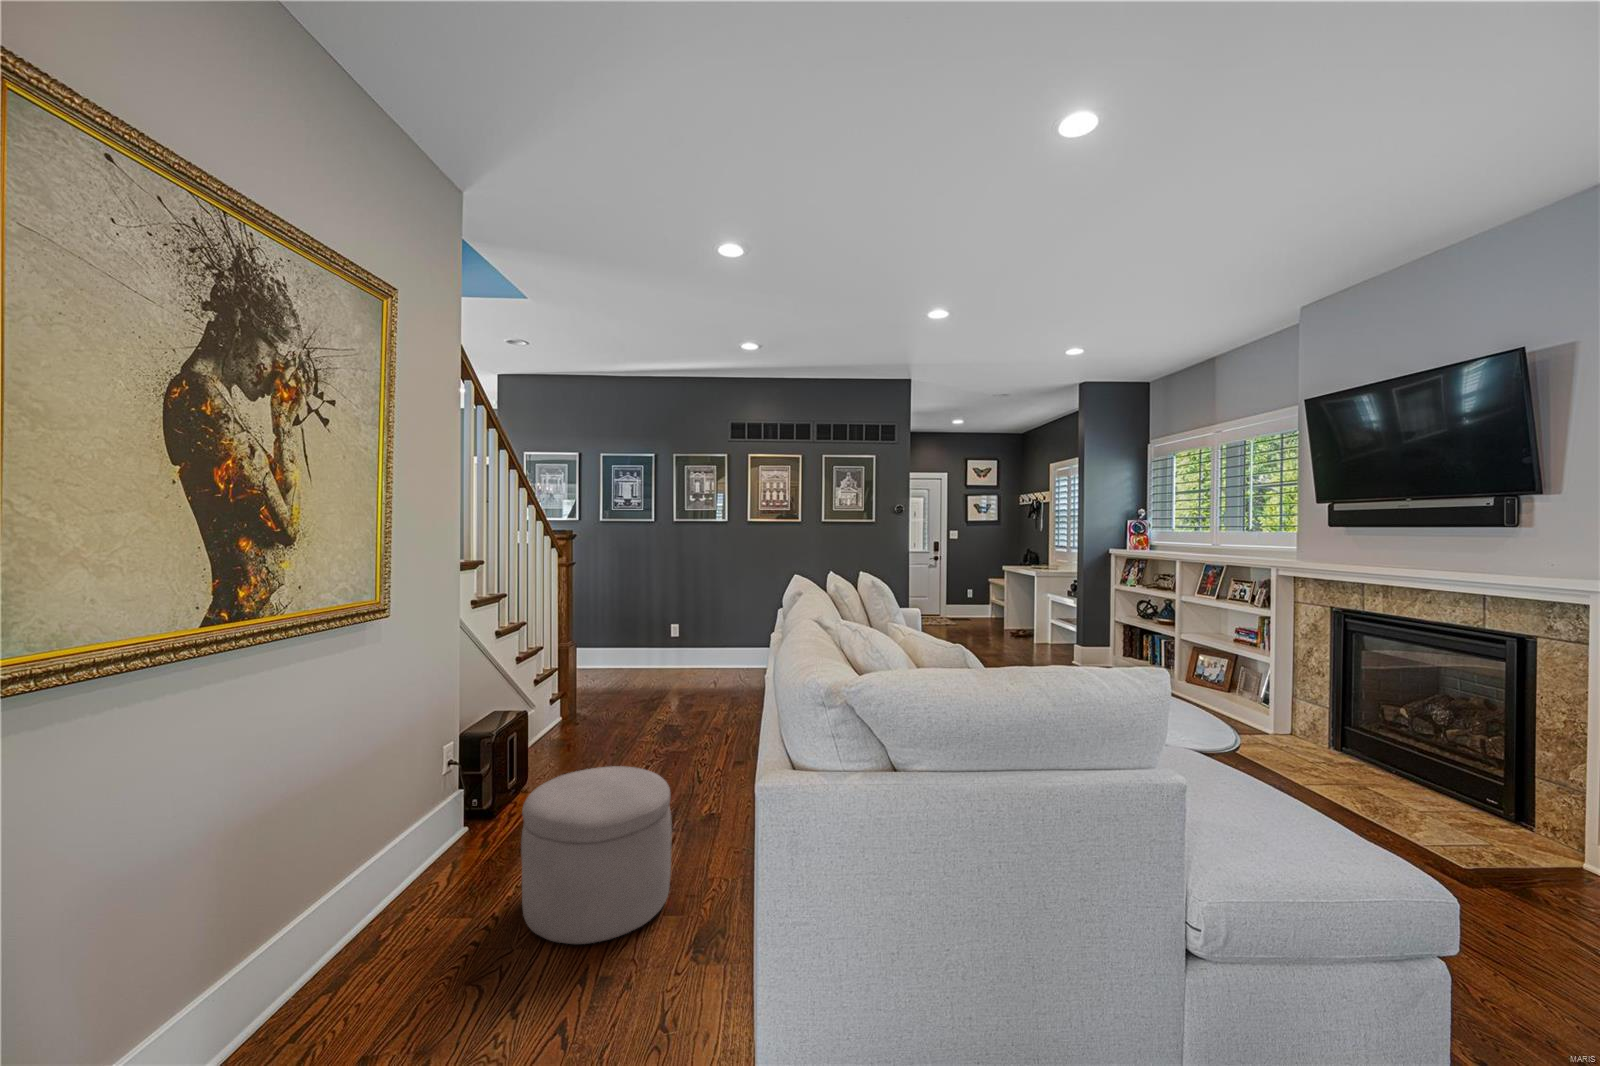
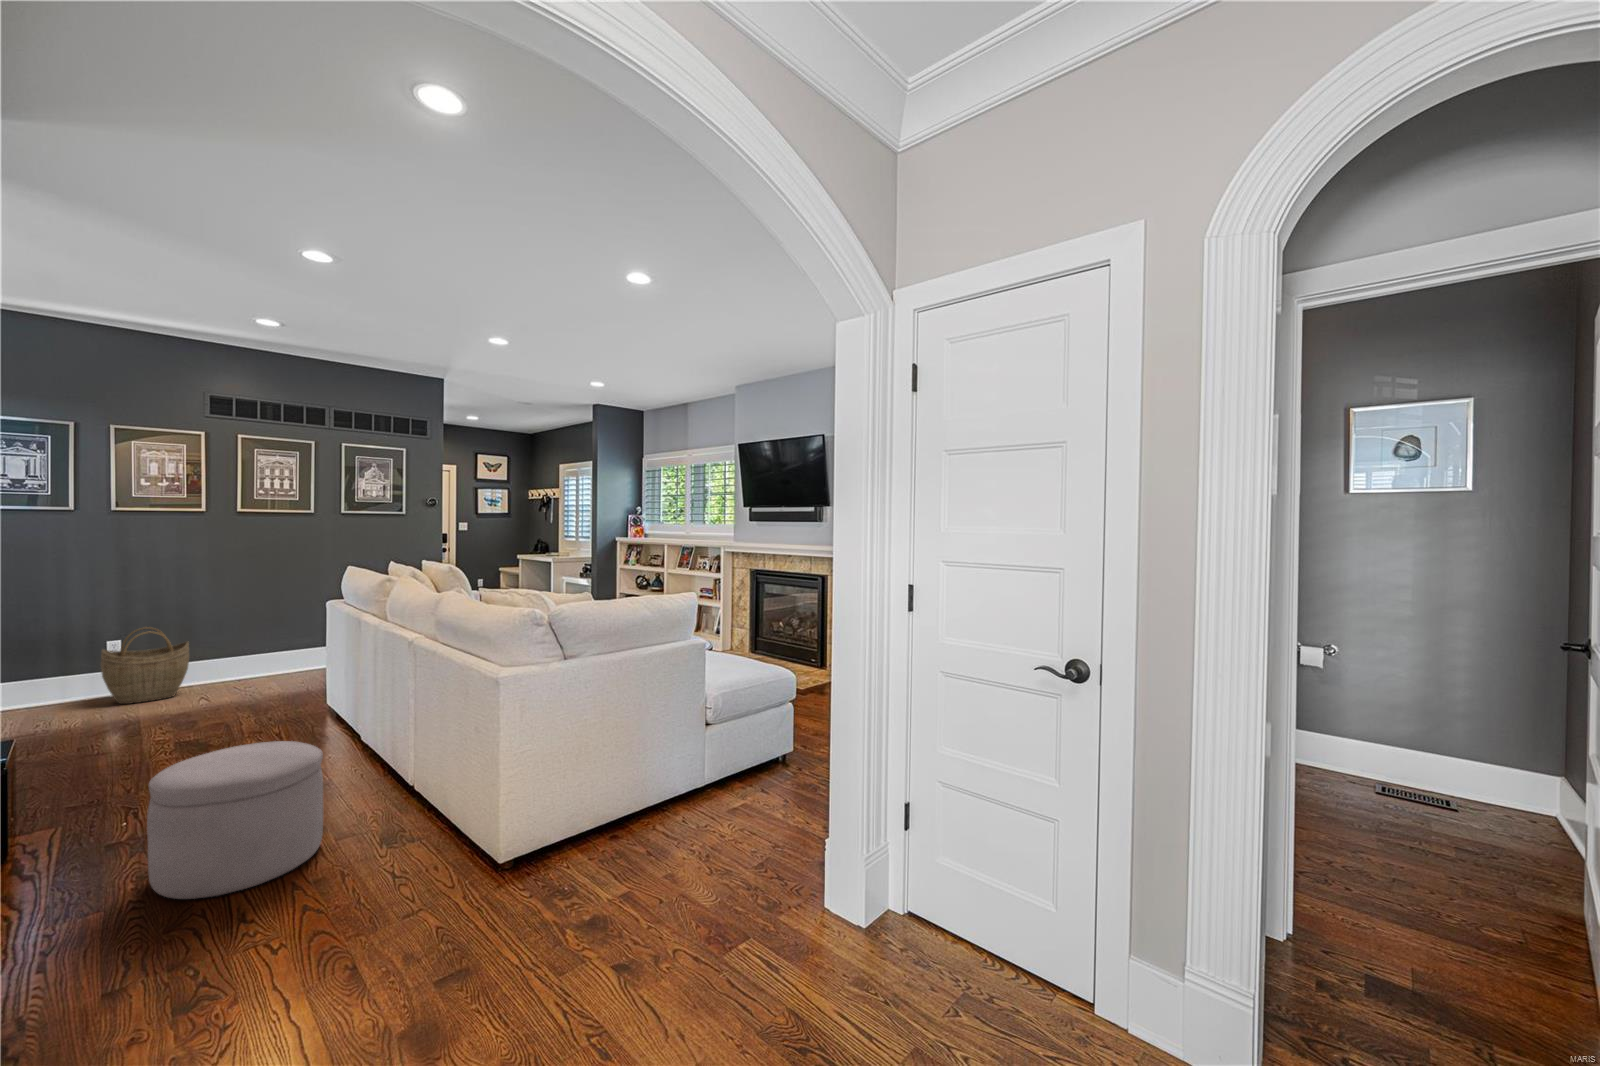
woven basket: none [660,617,711,678] -> present [101,627,189,704]

